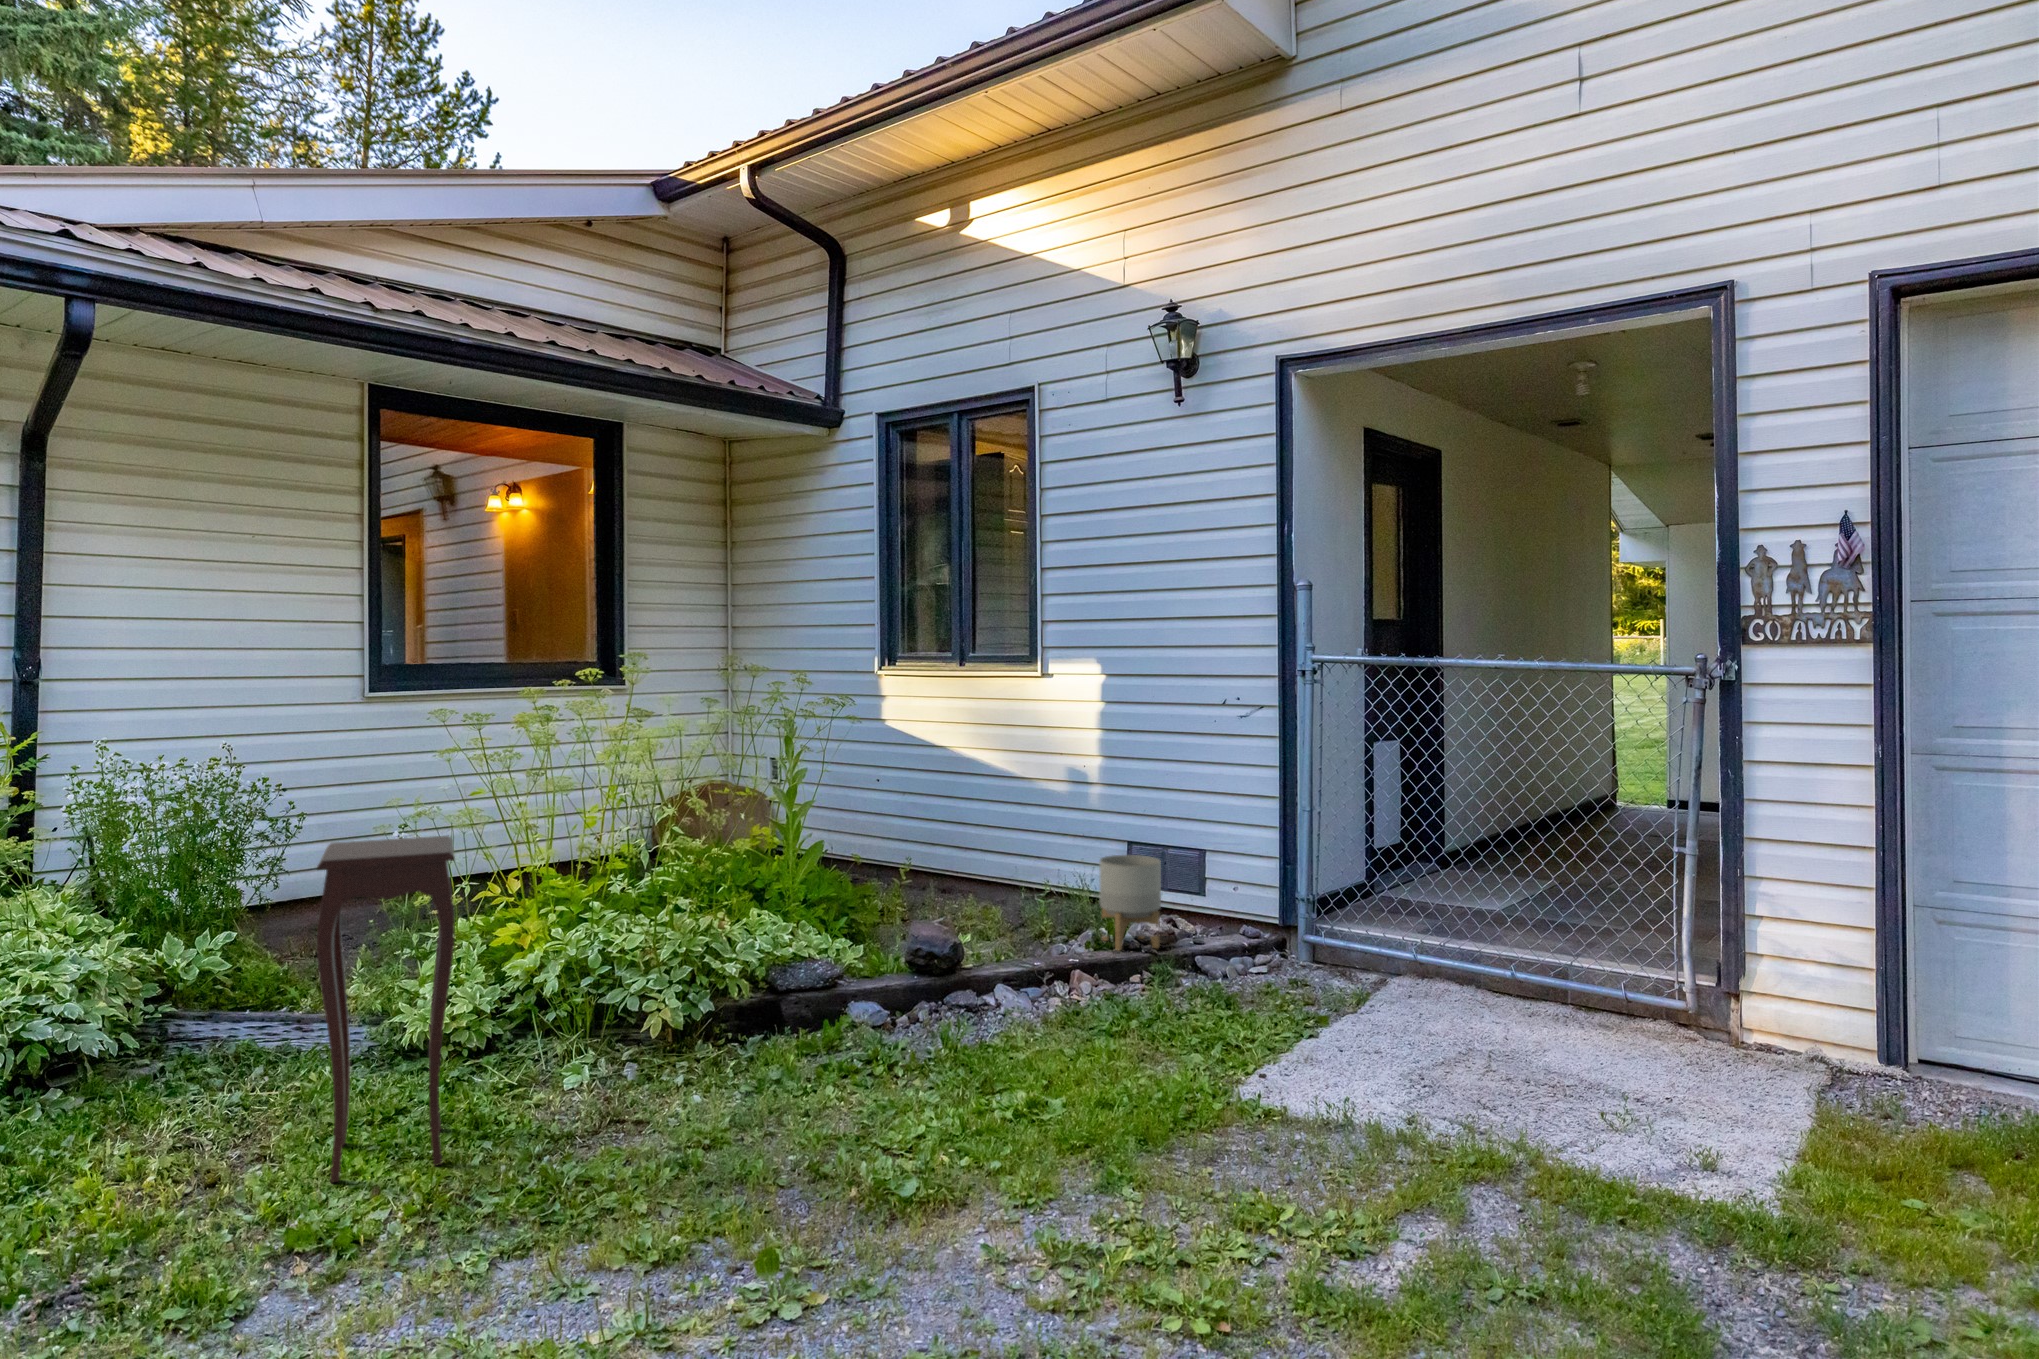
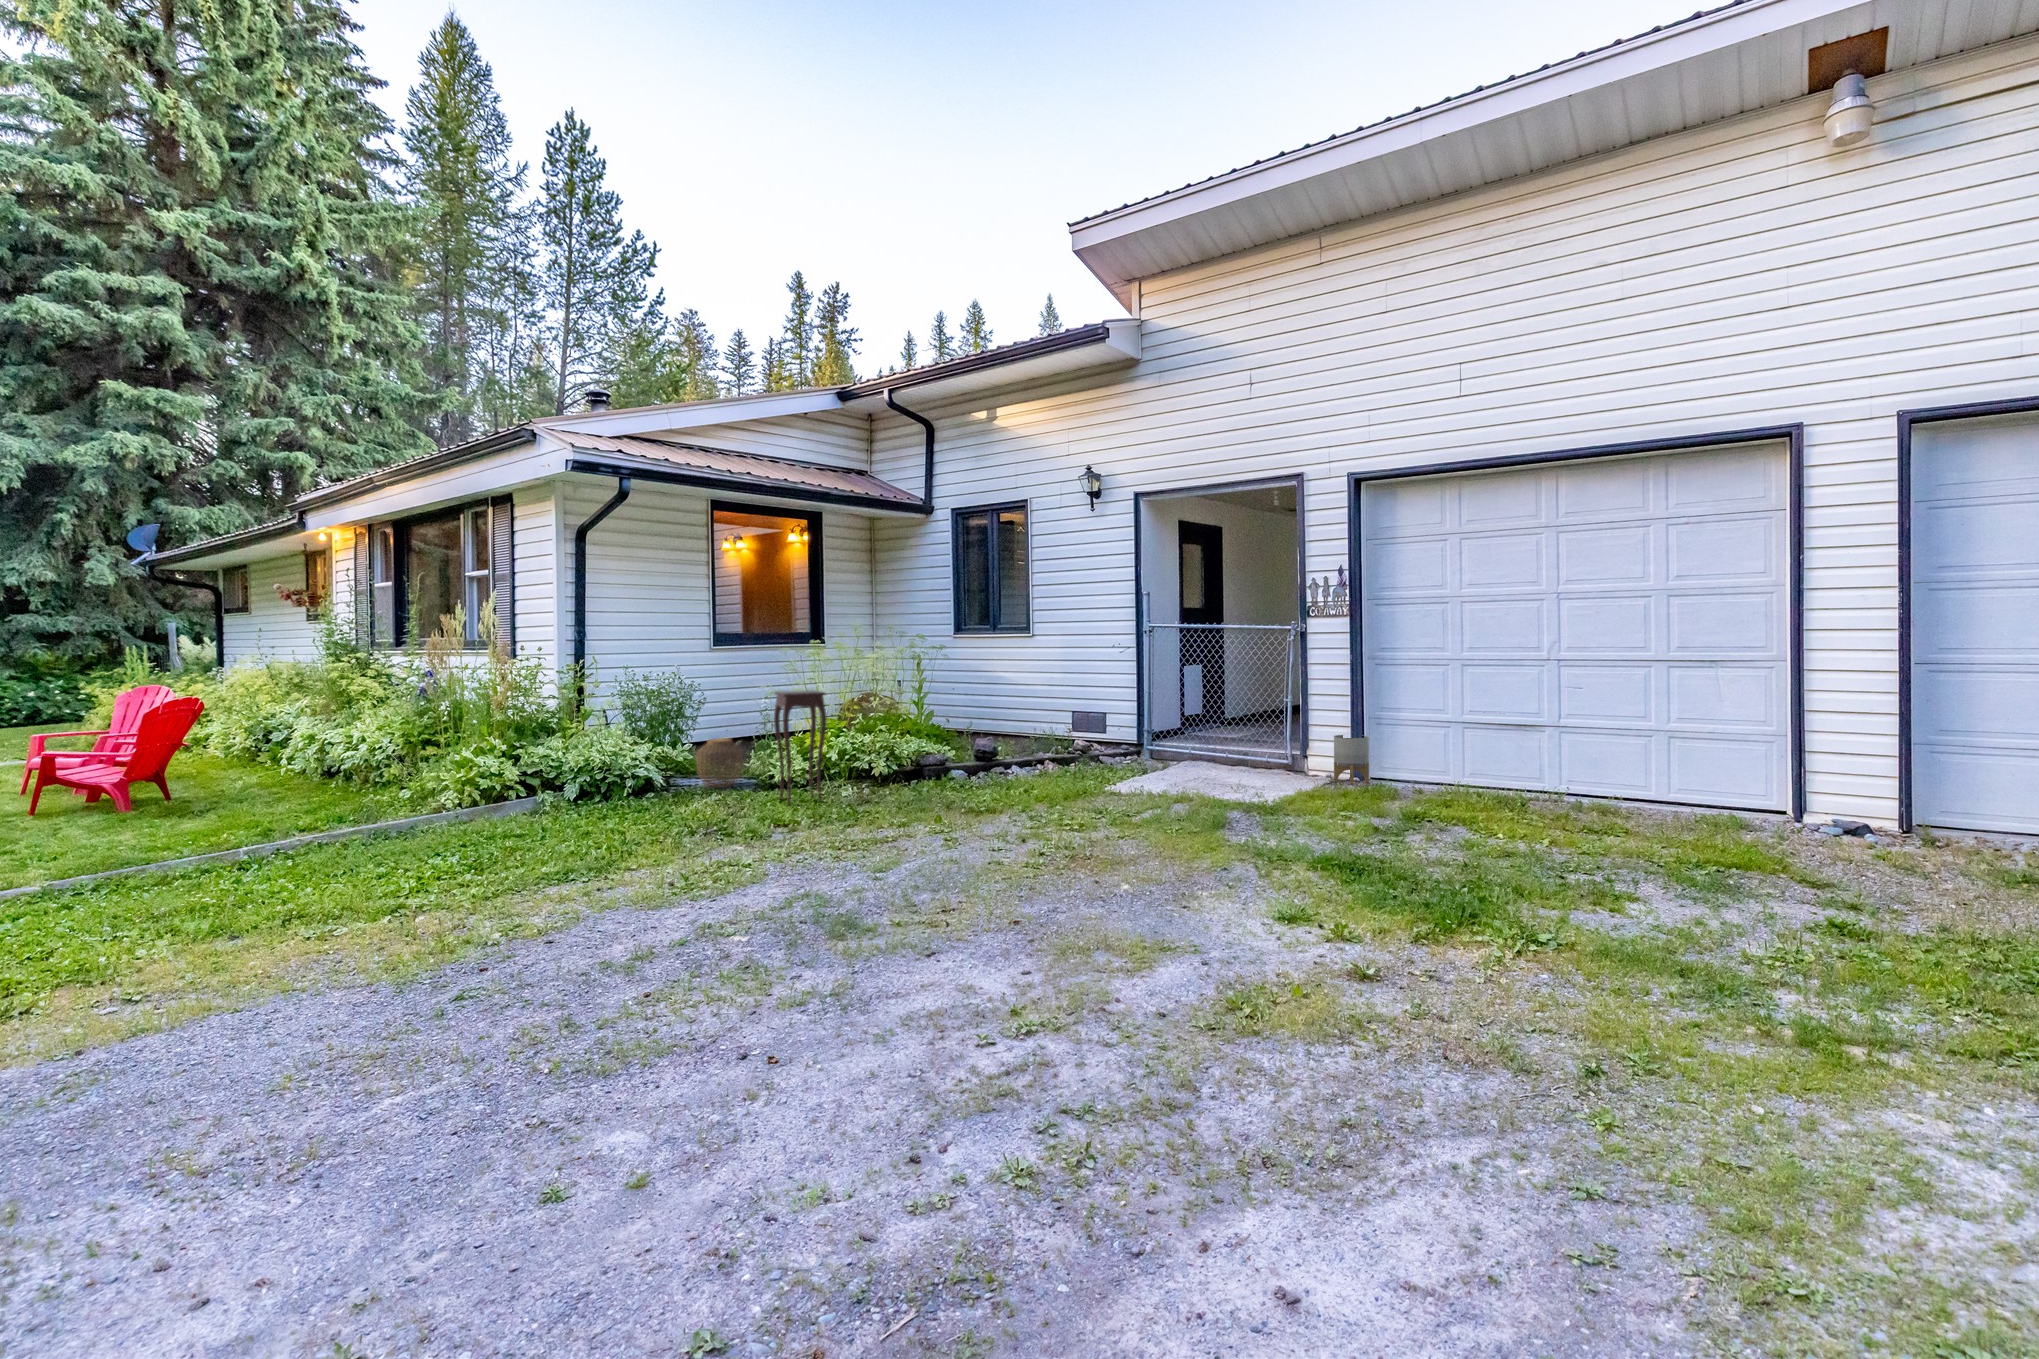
planter: present [1100,855,1161,951] -> present [1334,735,1369,785]
woven basket: none [193,934,323,1067] -> present [697,738,743,788]

